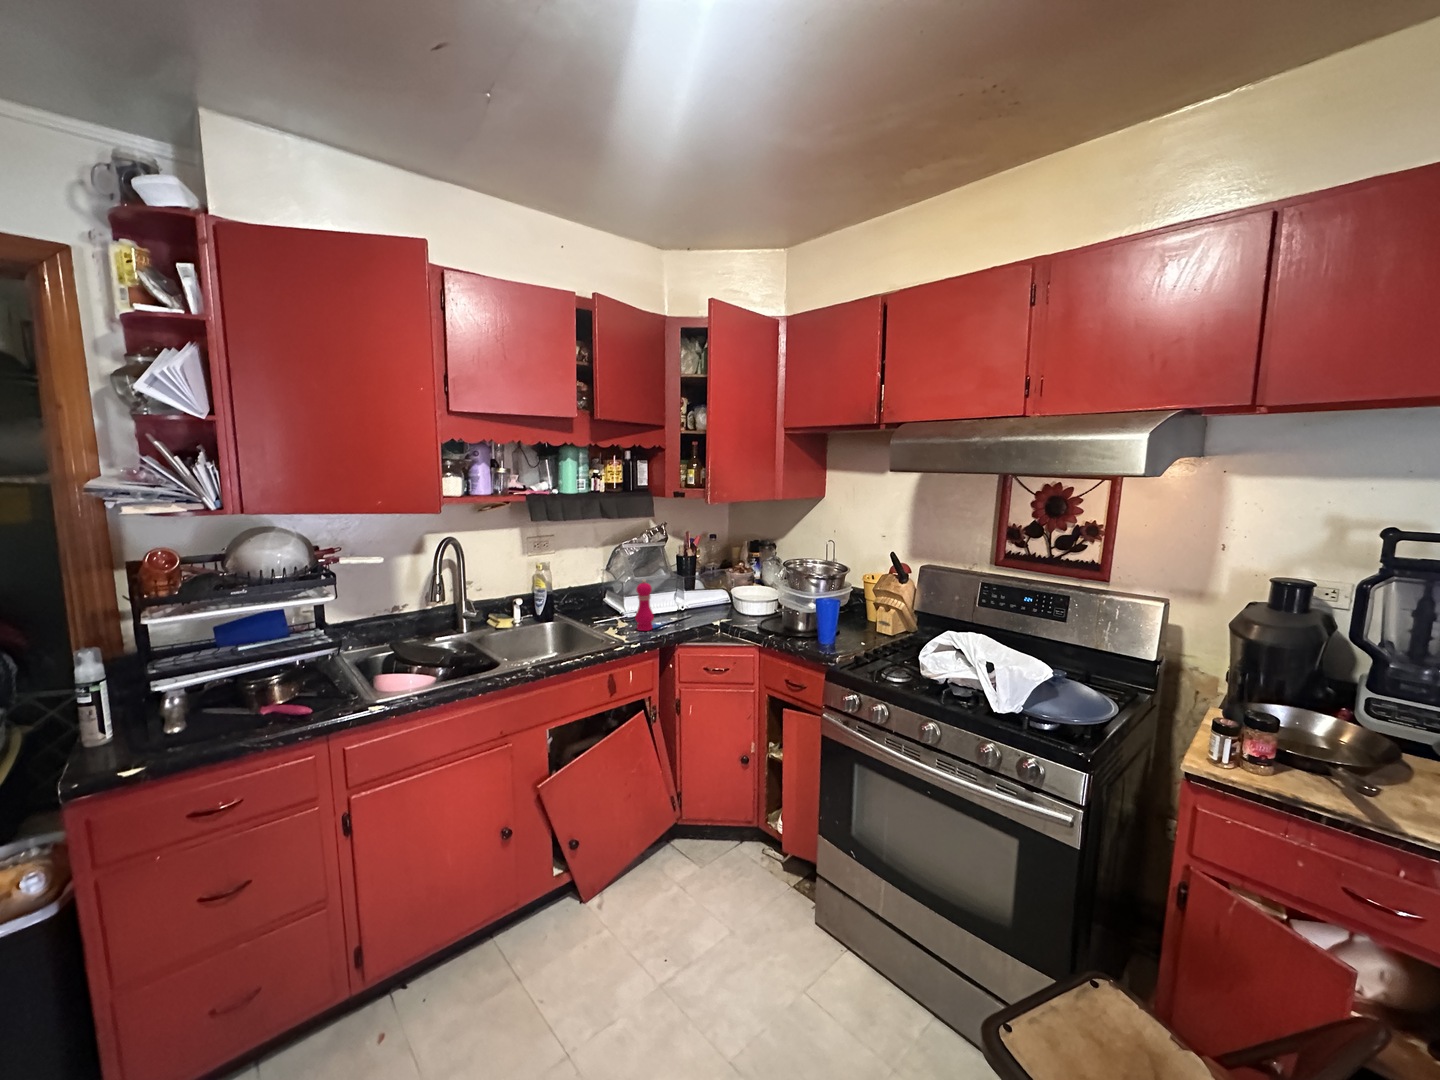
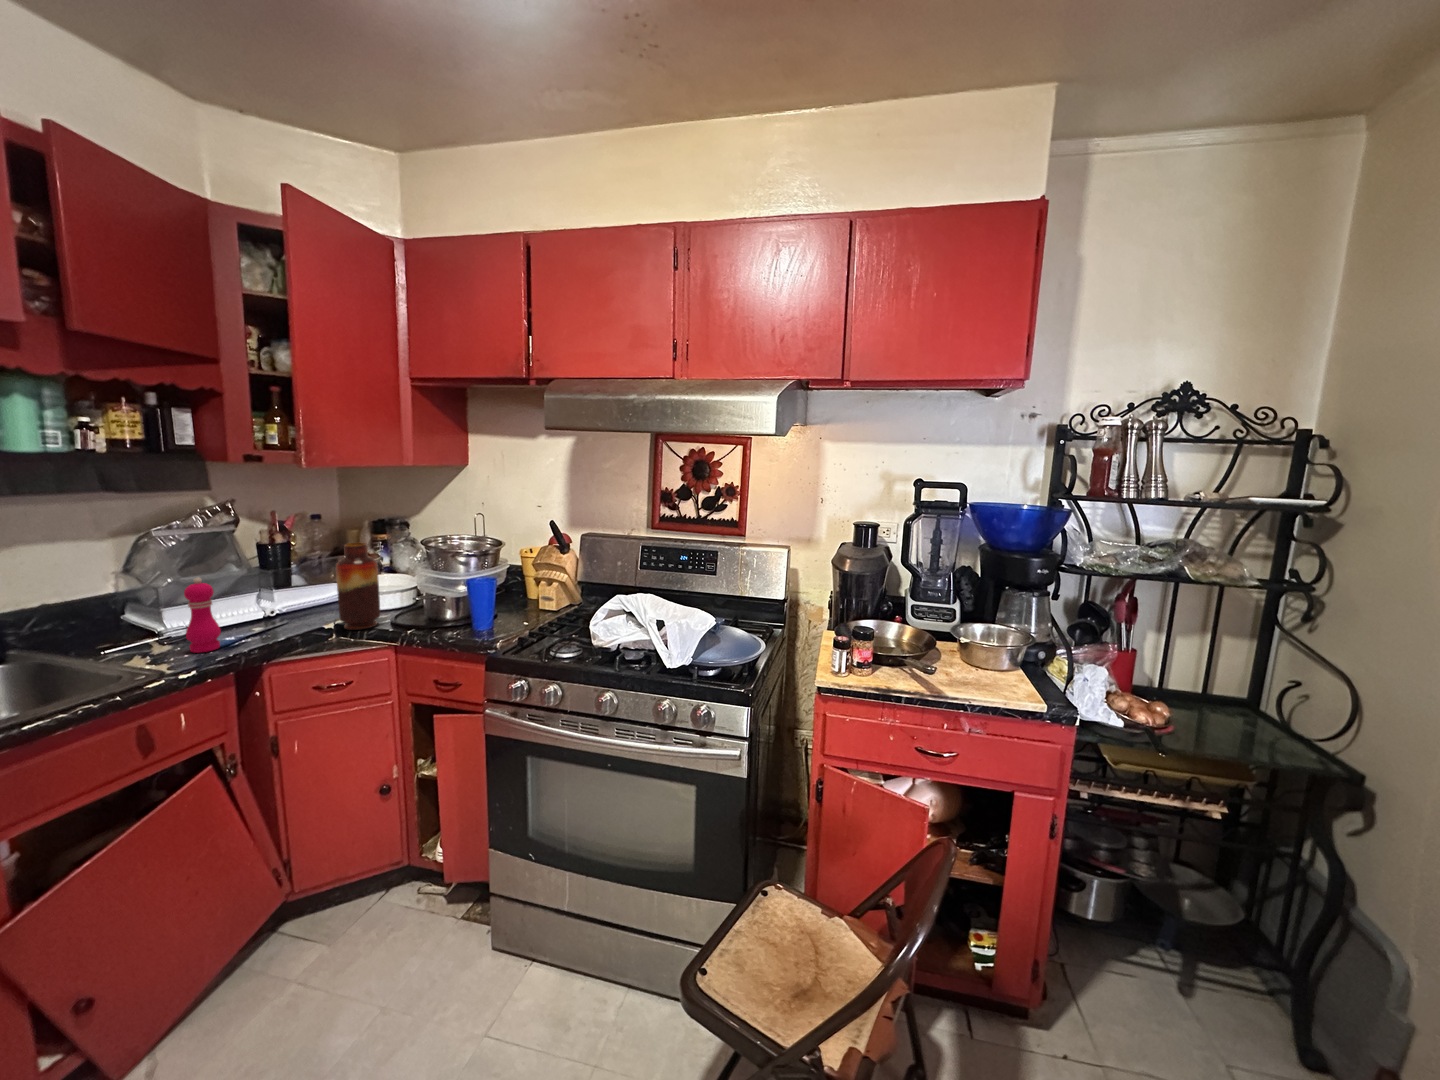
vase: none [724,561,752,629] -> present [336,543,380,630]

